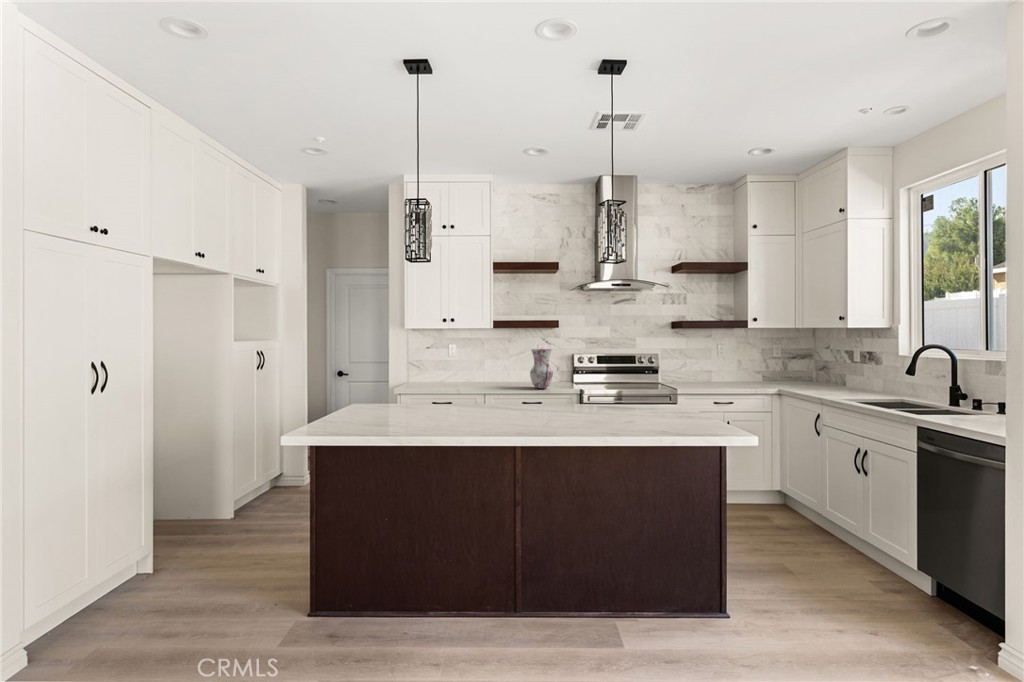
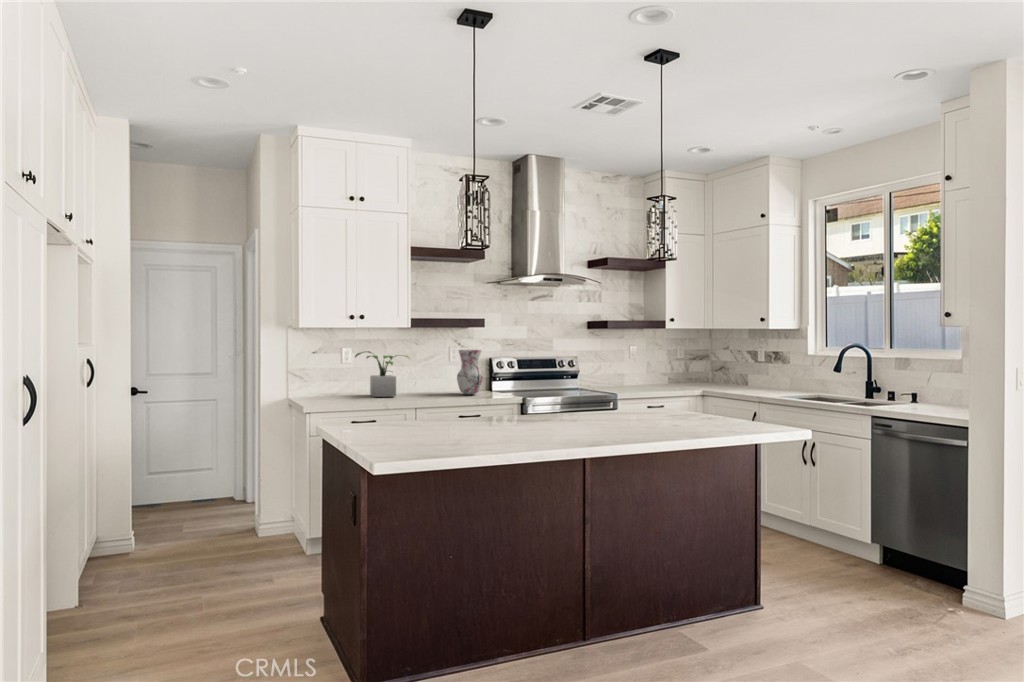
potted plant: none [436,350,483,388] -> present [355,351,409,397]

